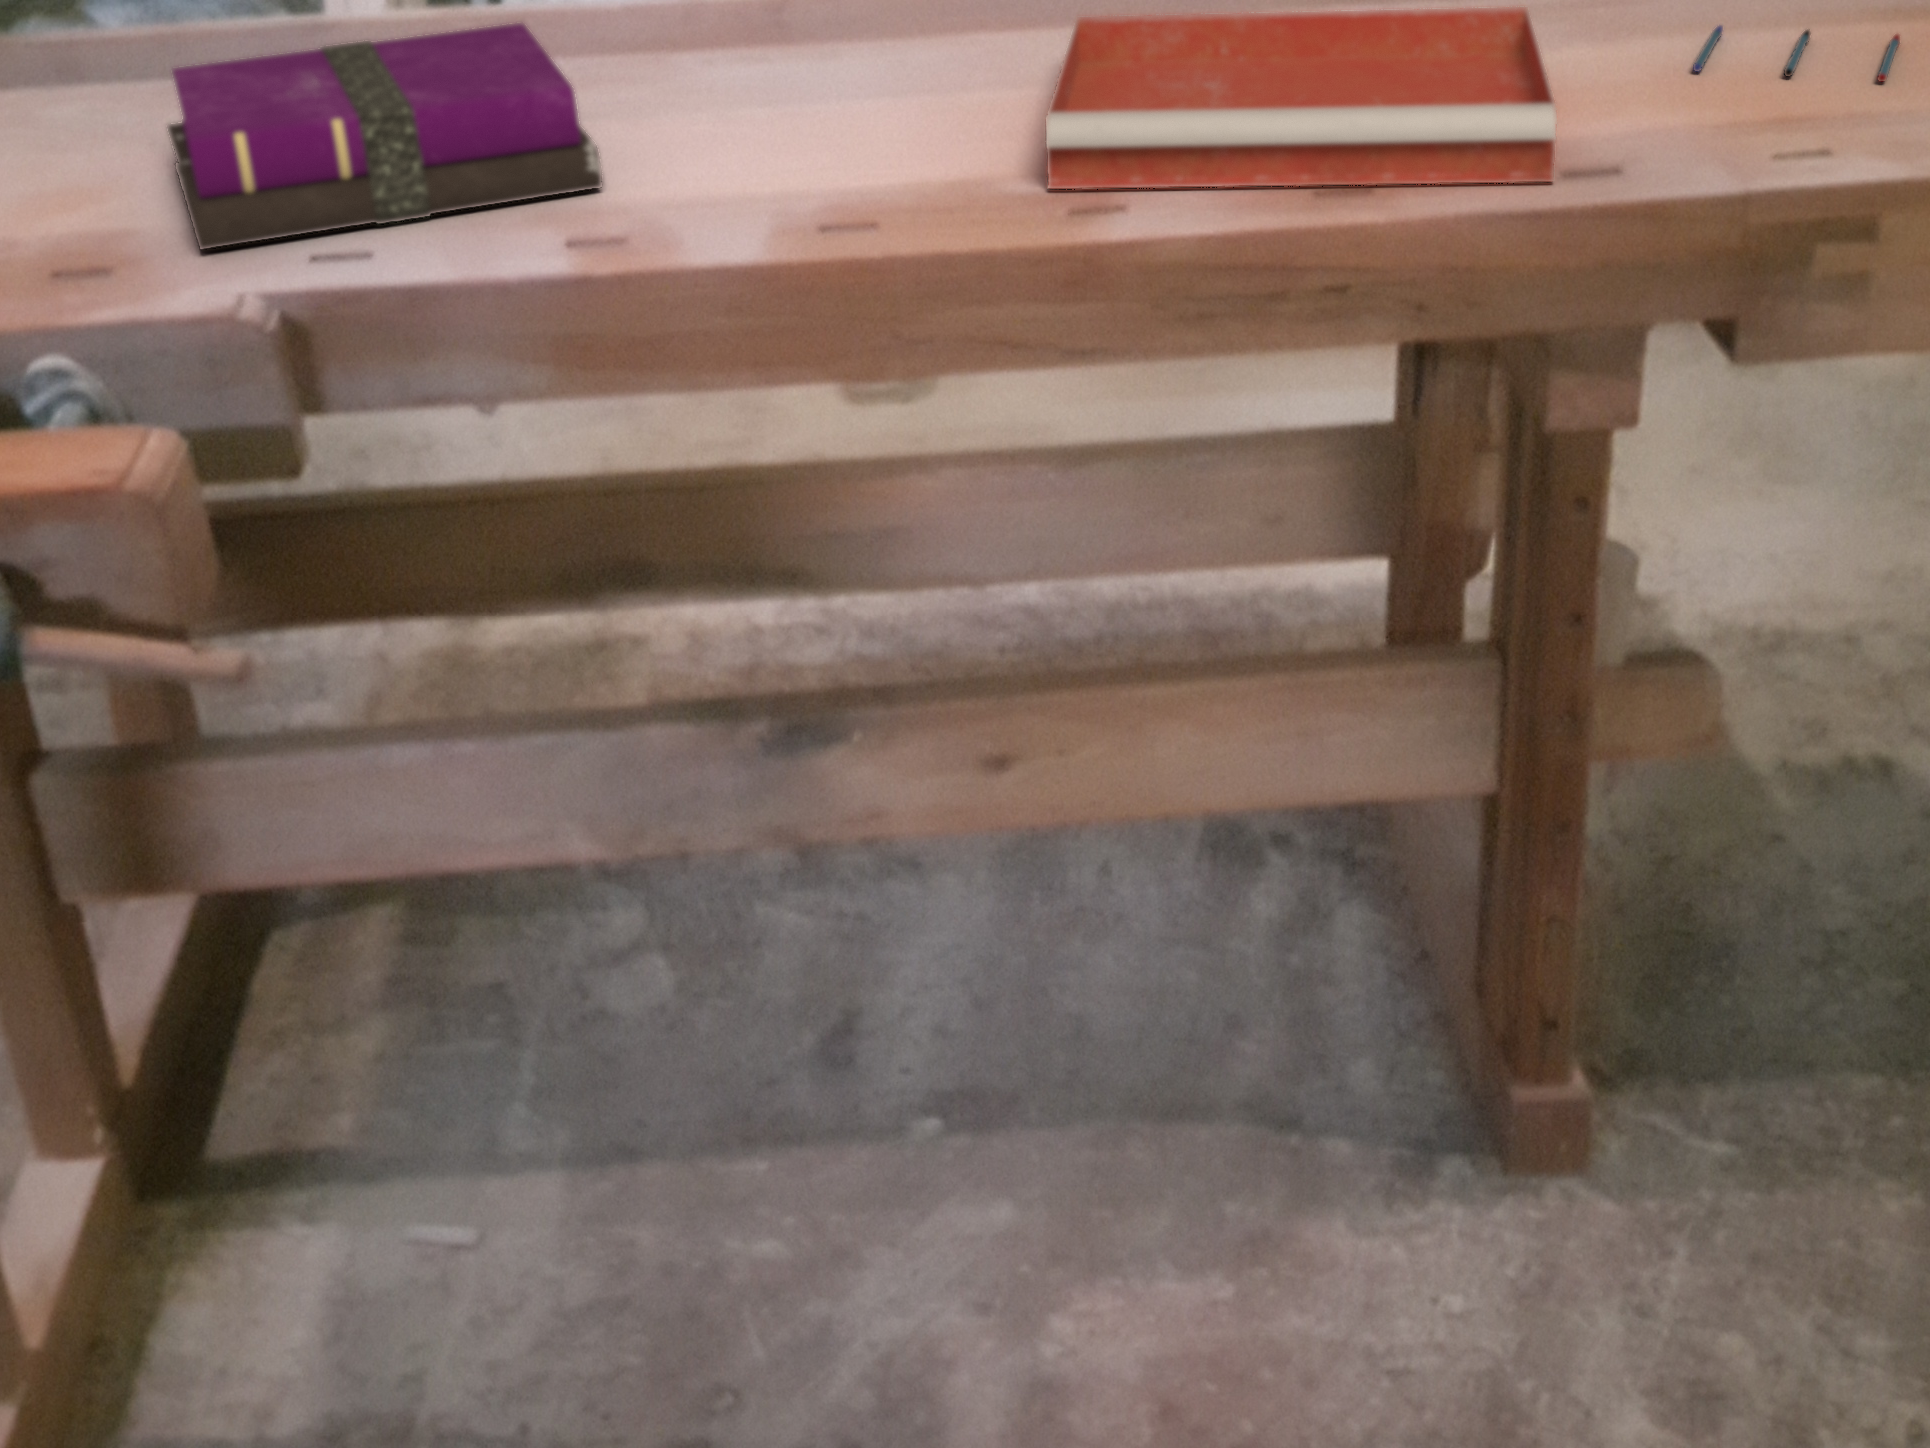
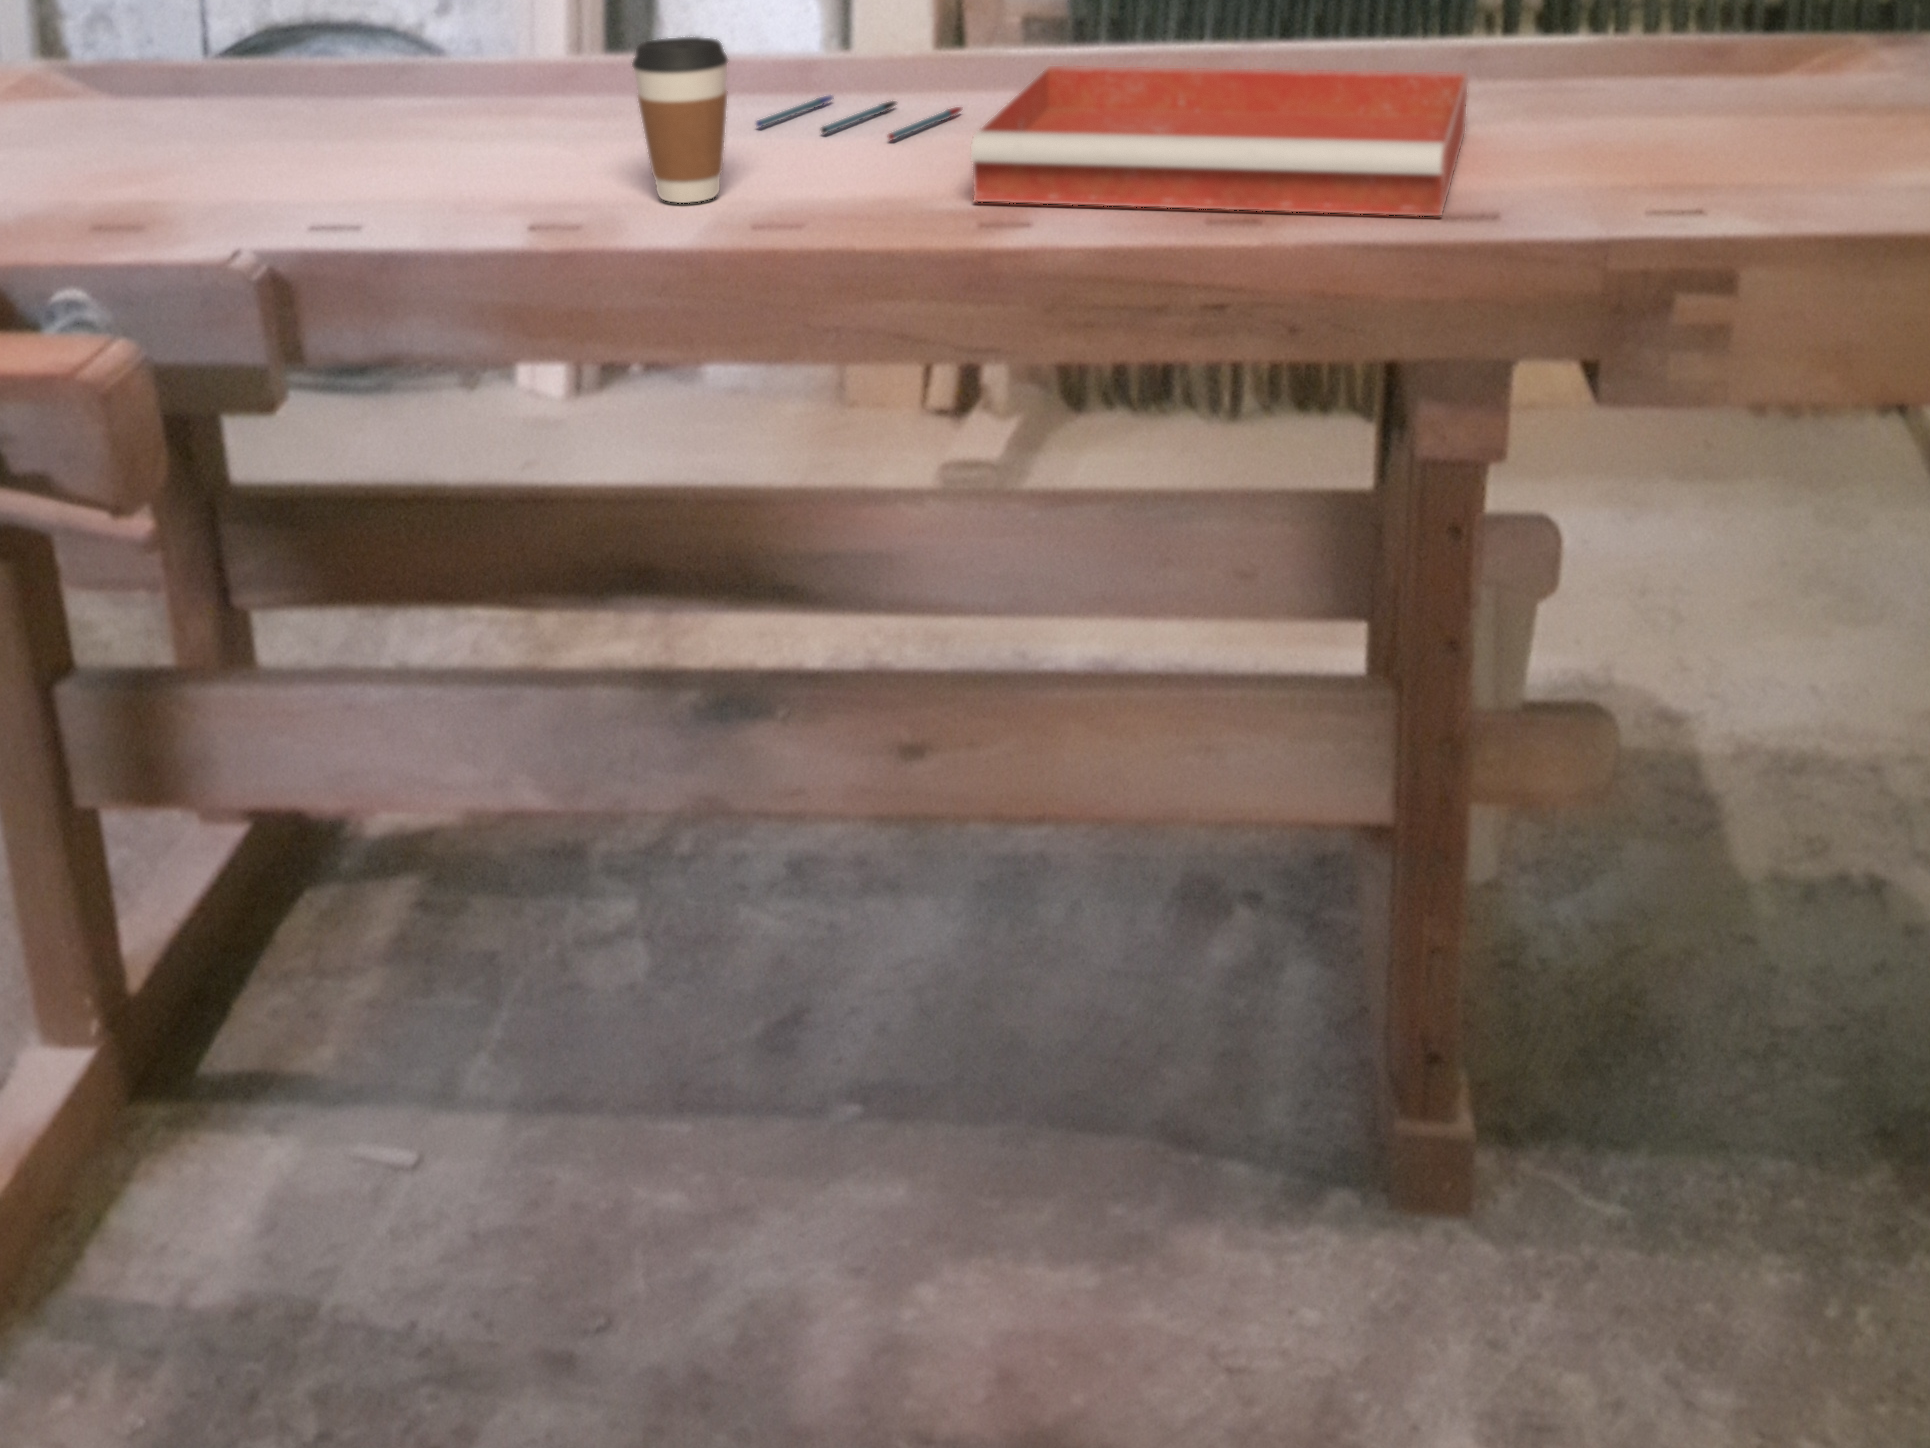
coffee cup: none [662,22,768,208] -> present [632,37,728,203]
notebook: present [168,23,602,249] -> none [214,46,582,212]
pen: present [1693,26,1900,82] -> present [756,95,962,141]

